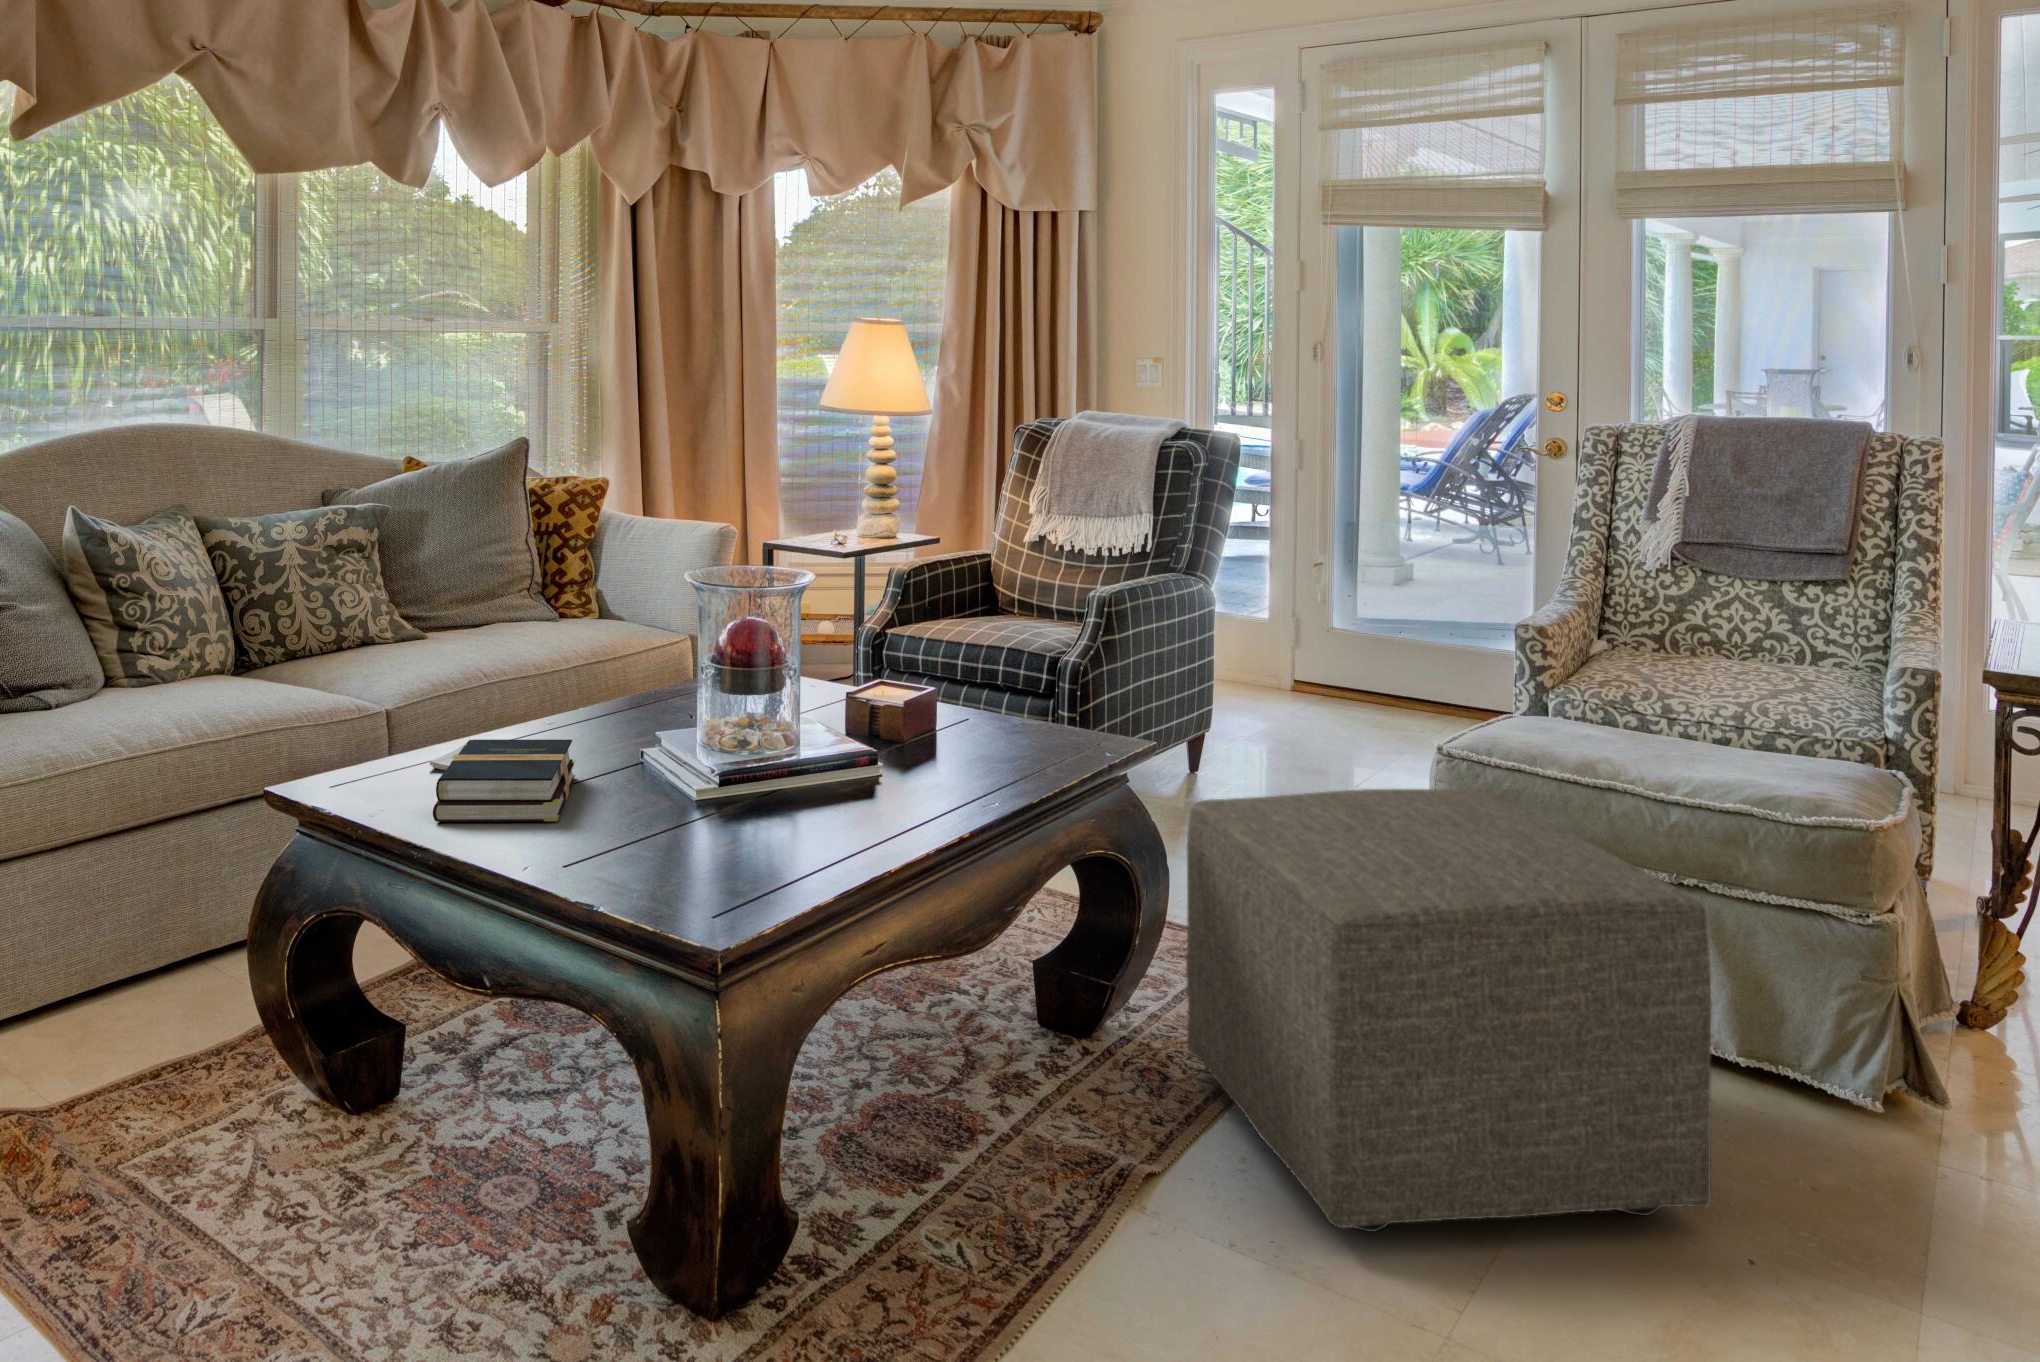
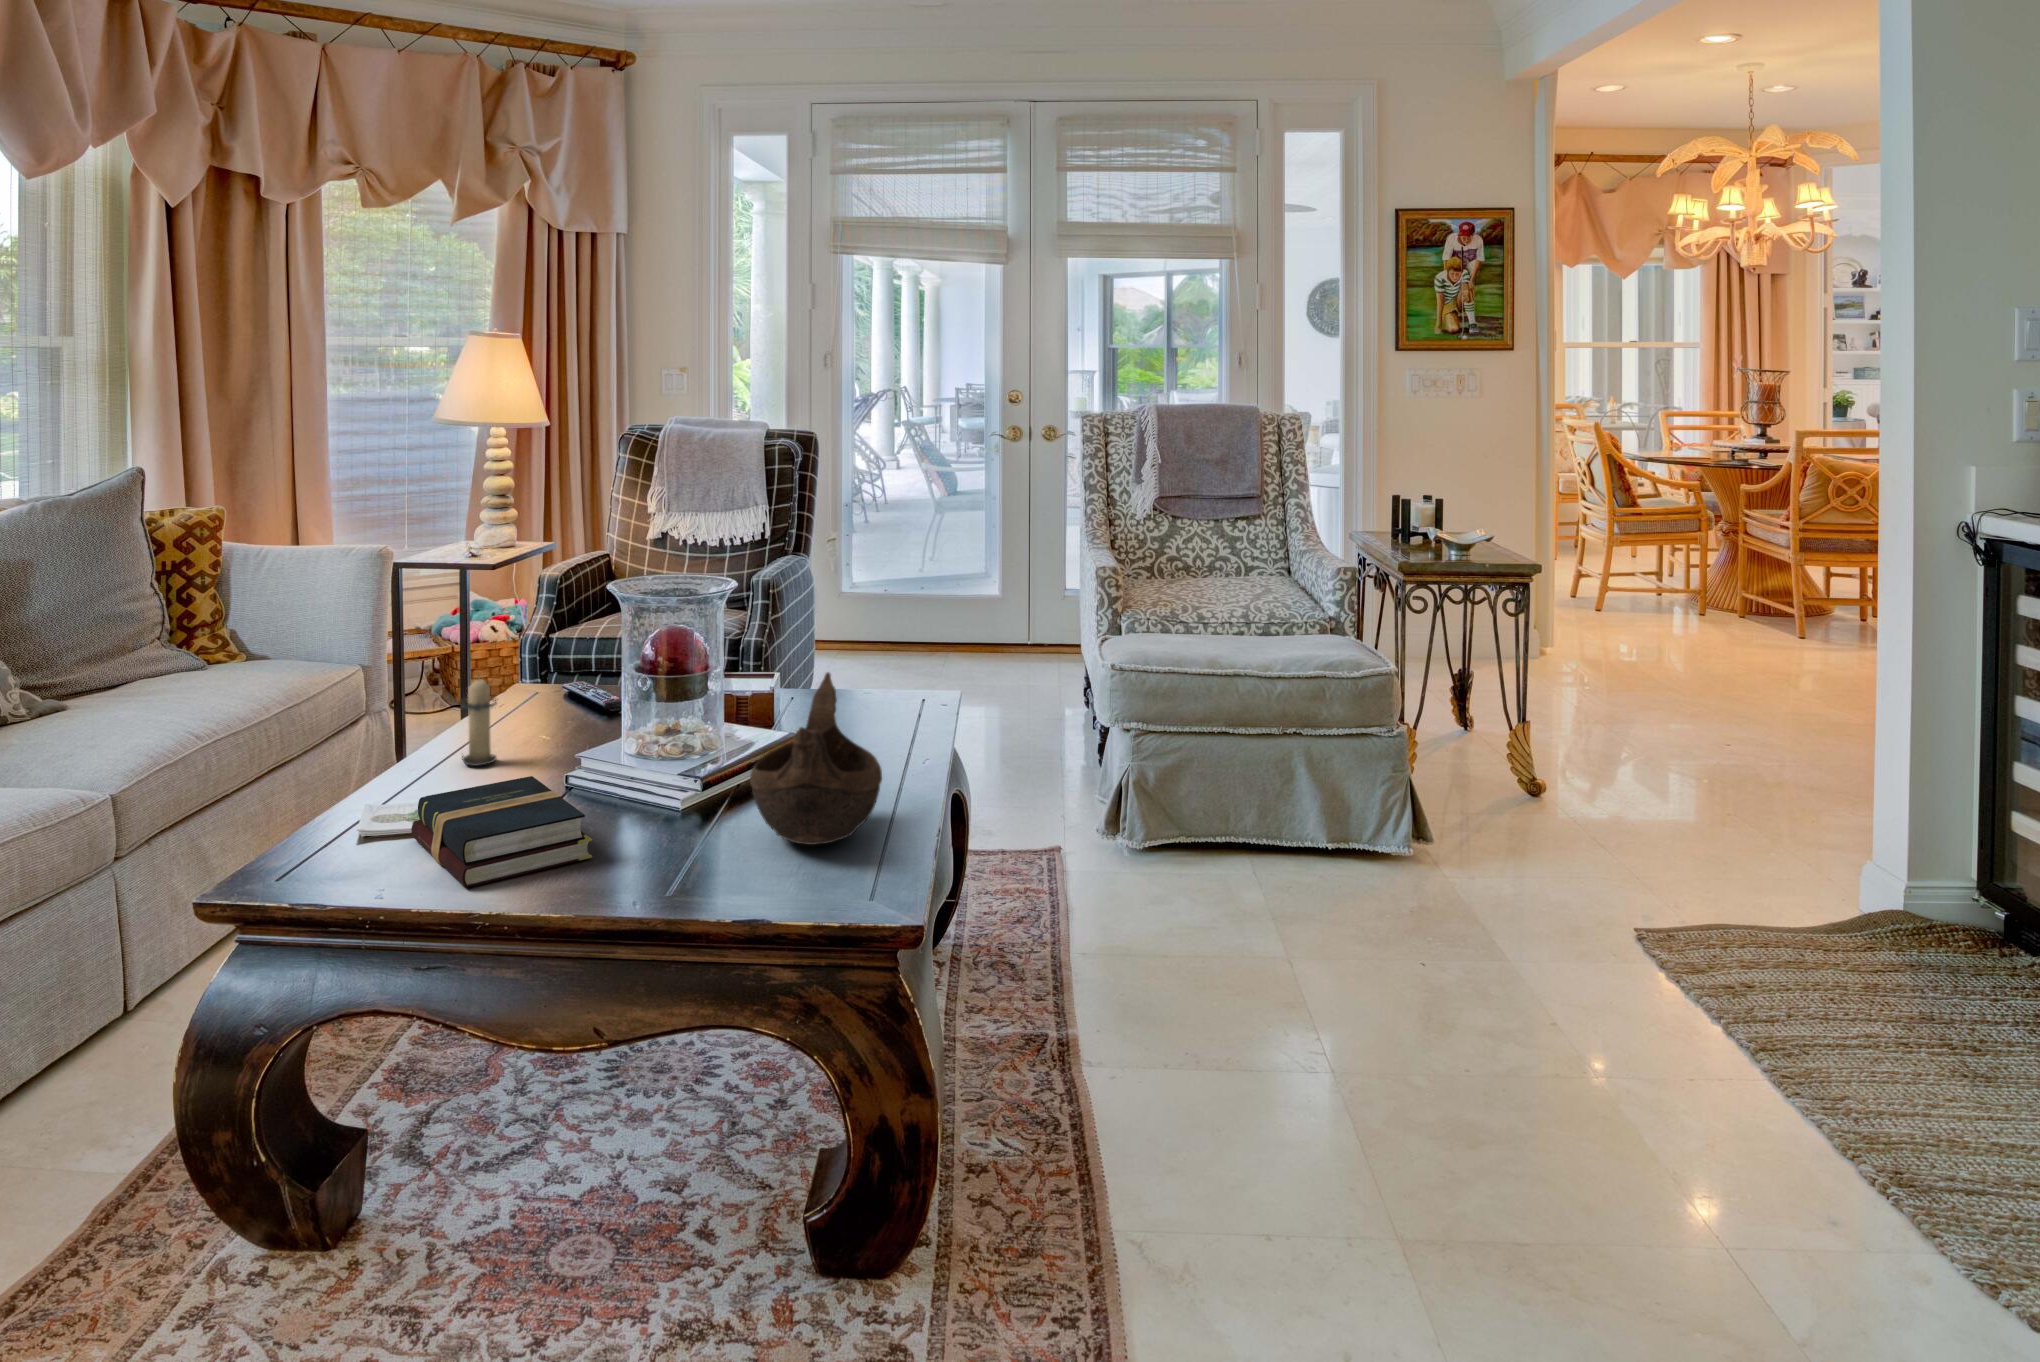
candle: none [587,642,629,731] -> present [460,678,496,766]
decorative bowl: none [672,680,839,855] -> present [750,672,882,845]
ottoman: present [1186,789,1711,1232] -> none [1016,690,1388,1025]

